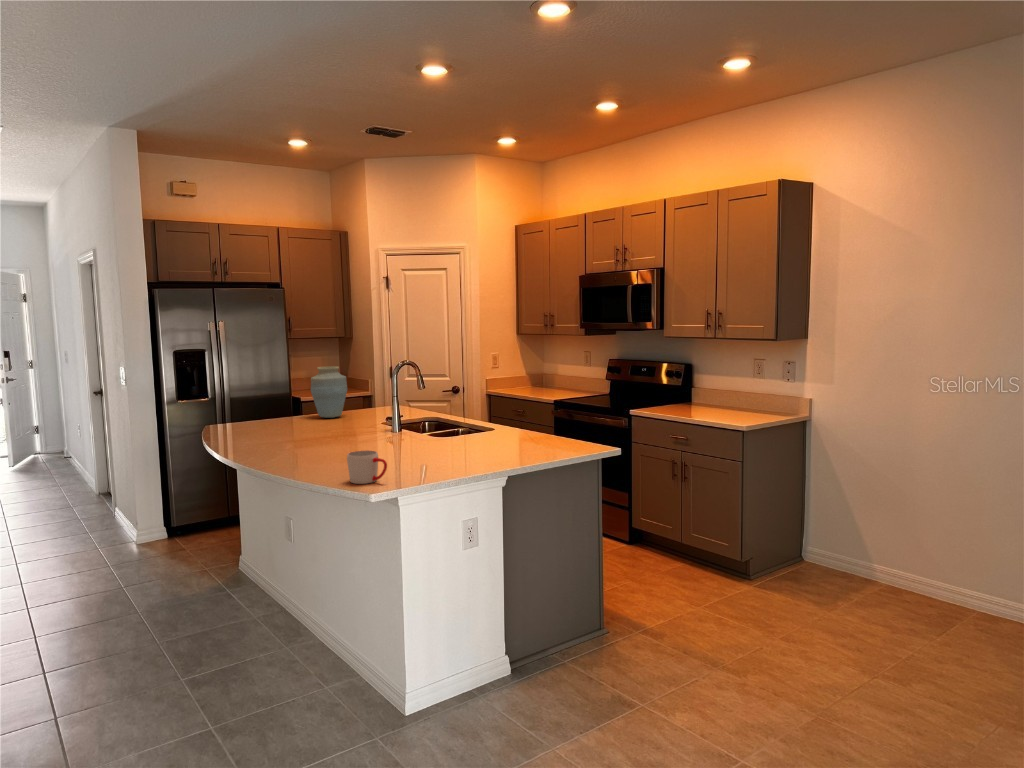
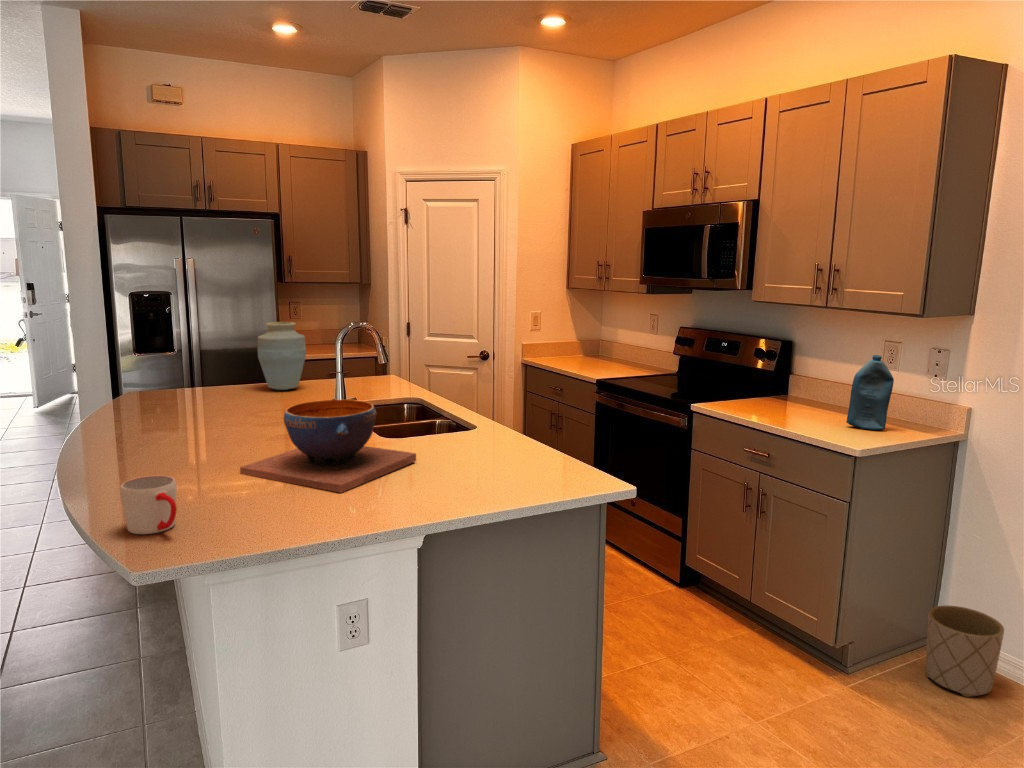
bottle: none [736,367,764,417] -> present [846,355,894,431]
decorative bowl: none [376,408,483,462] -> present [240,400,416,493]
planter: none [798,528,843,582] -> present [926,605,1004,697]

